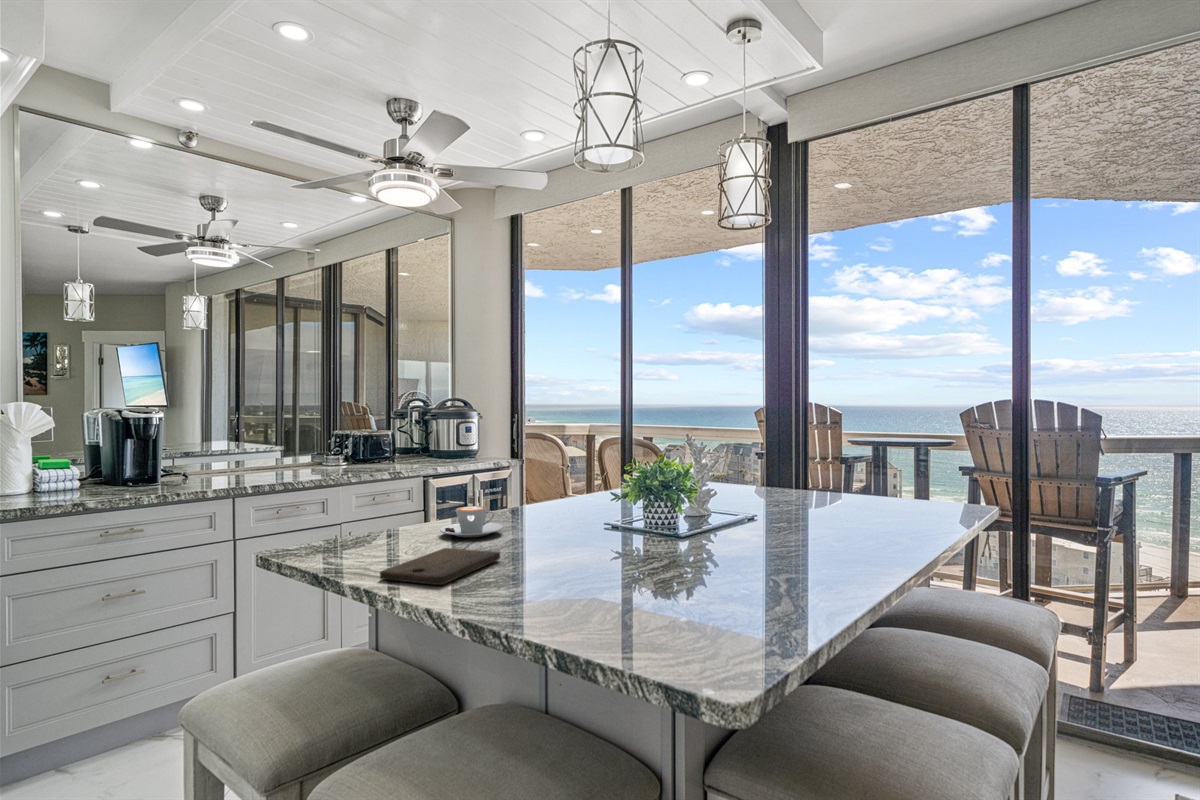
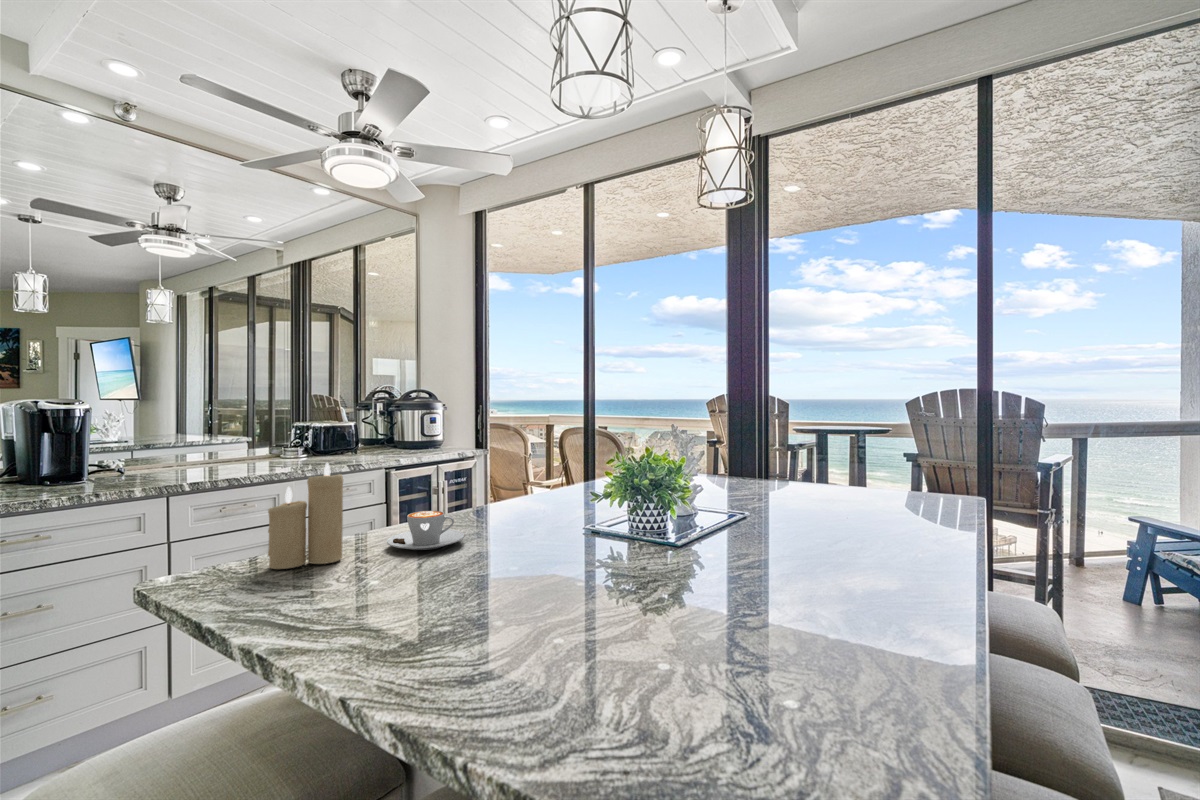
candle: none [351,464,407,547] -> present [268,463,343,569]
cutting board: present [380,548,500,585] -> none [286,572,460,641]

